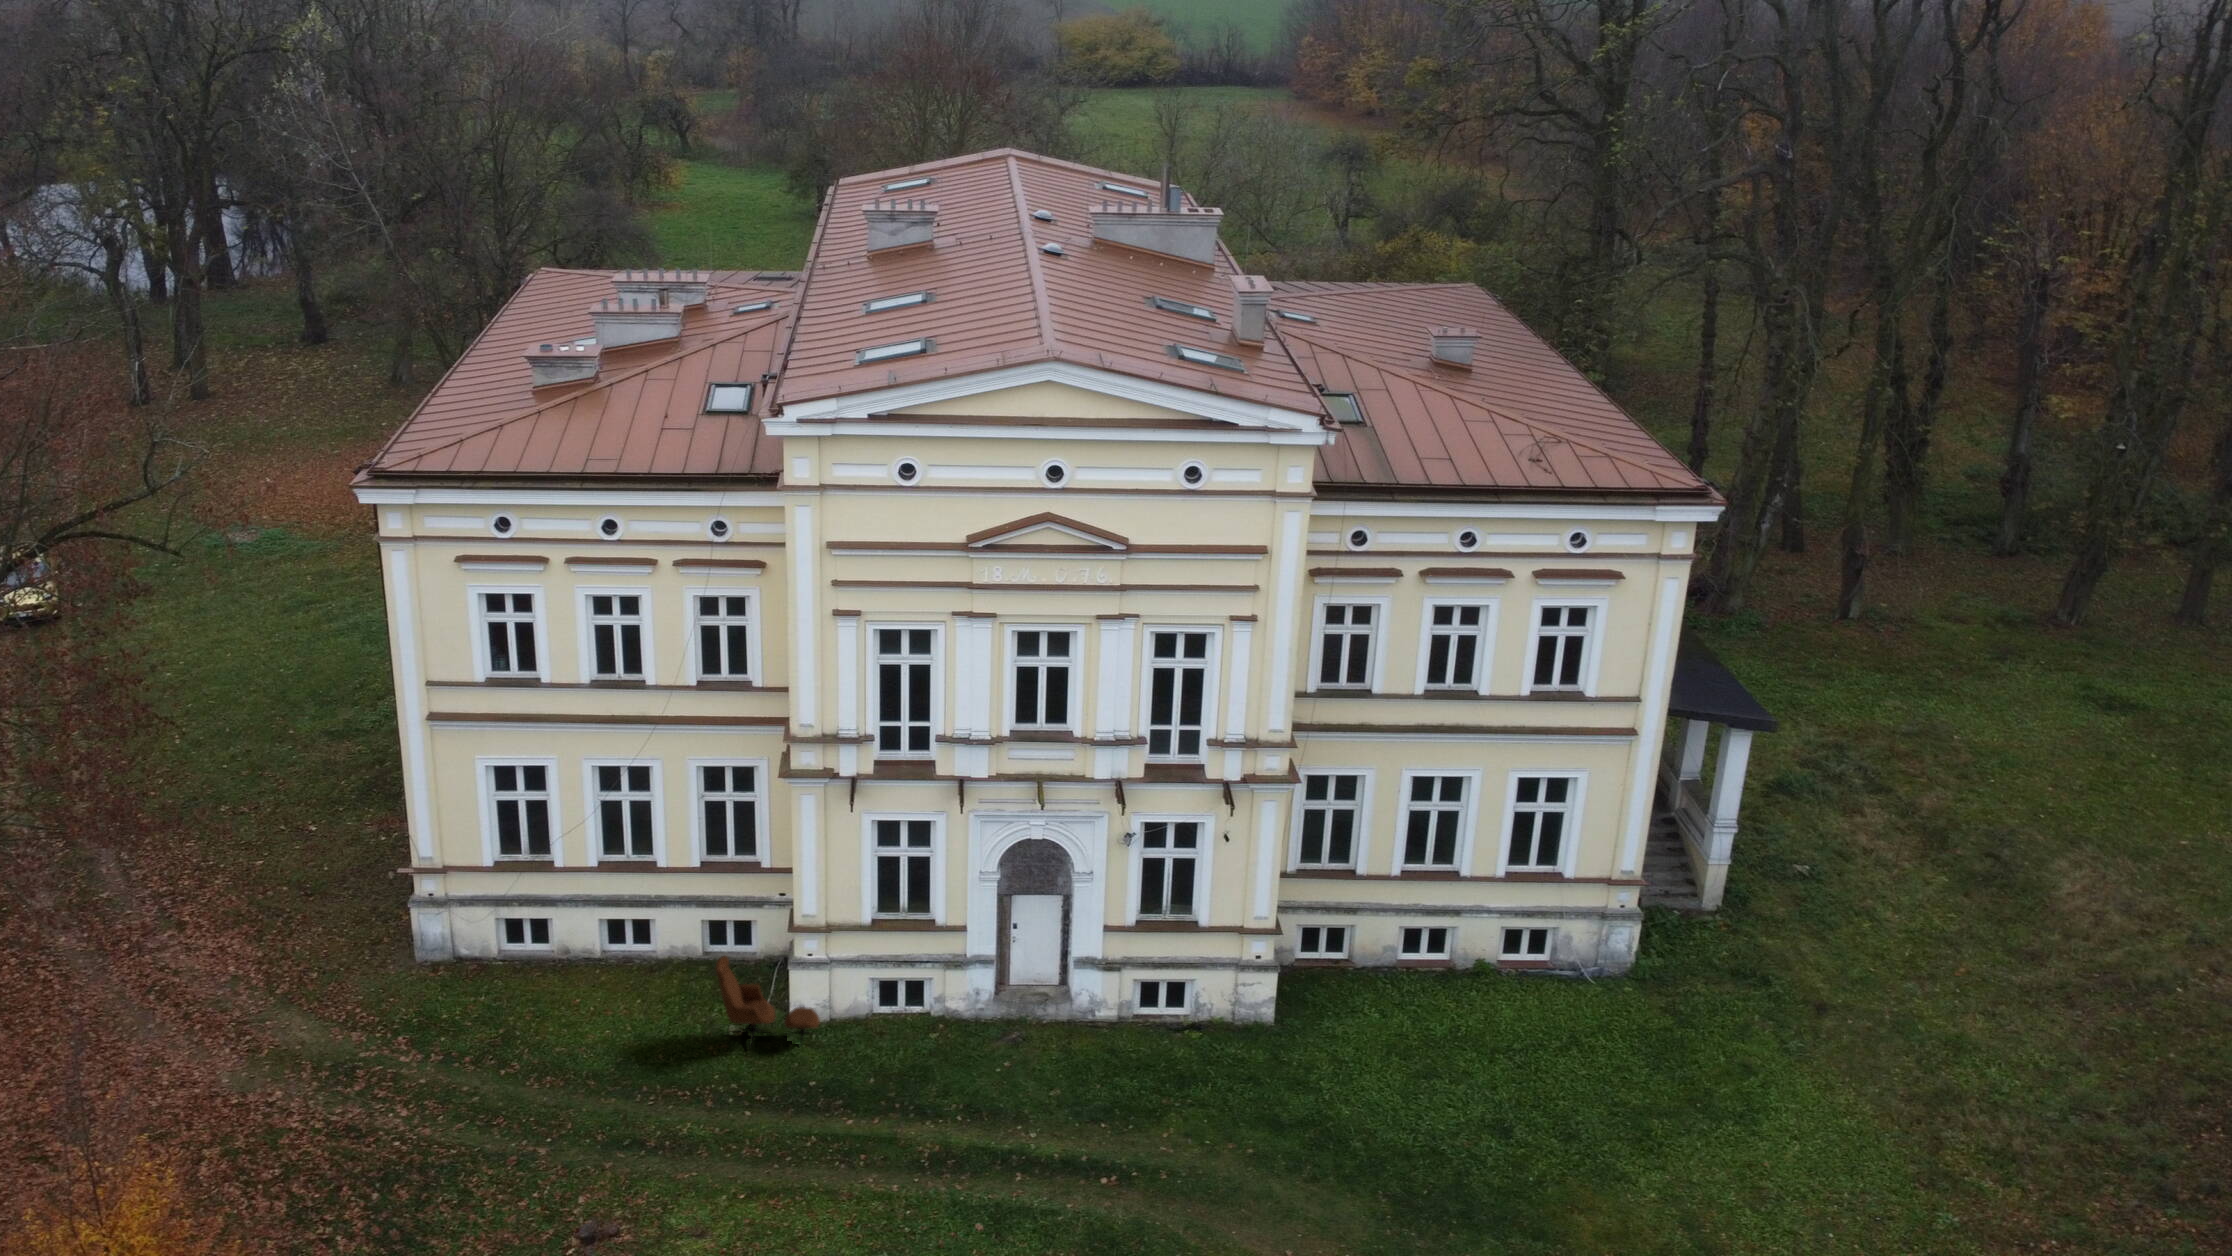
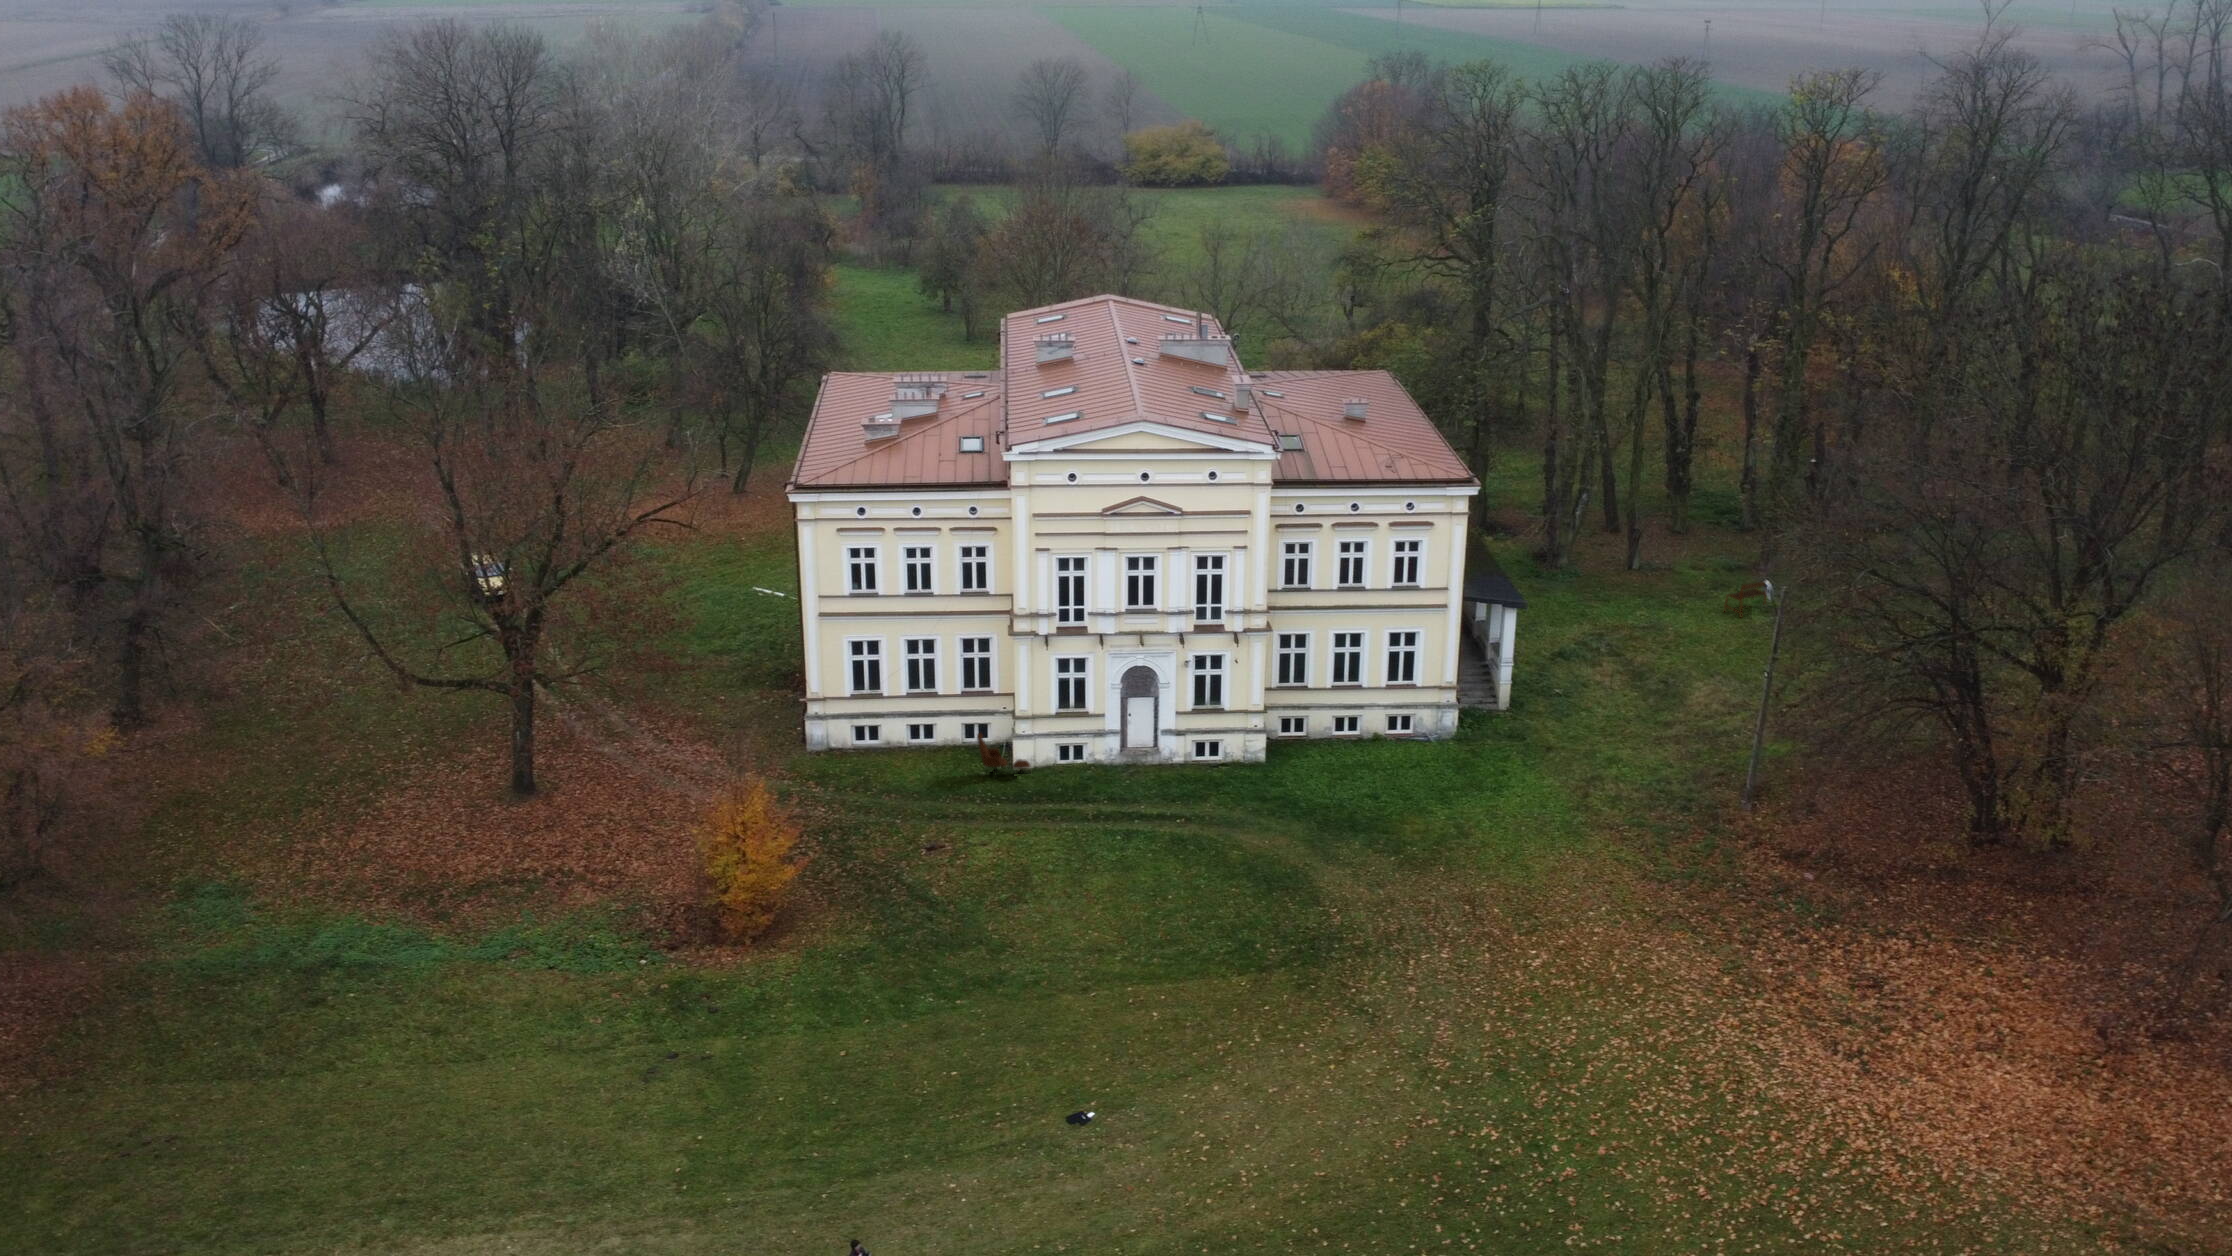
bench: none [2044,660,2130,725] -> present [1724,581,1766,617]

